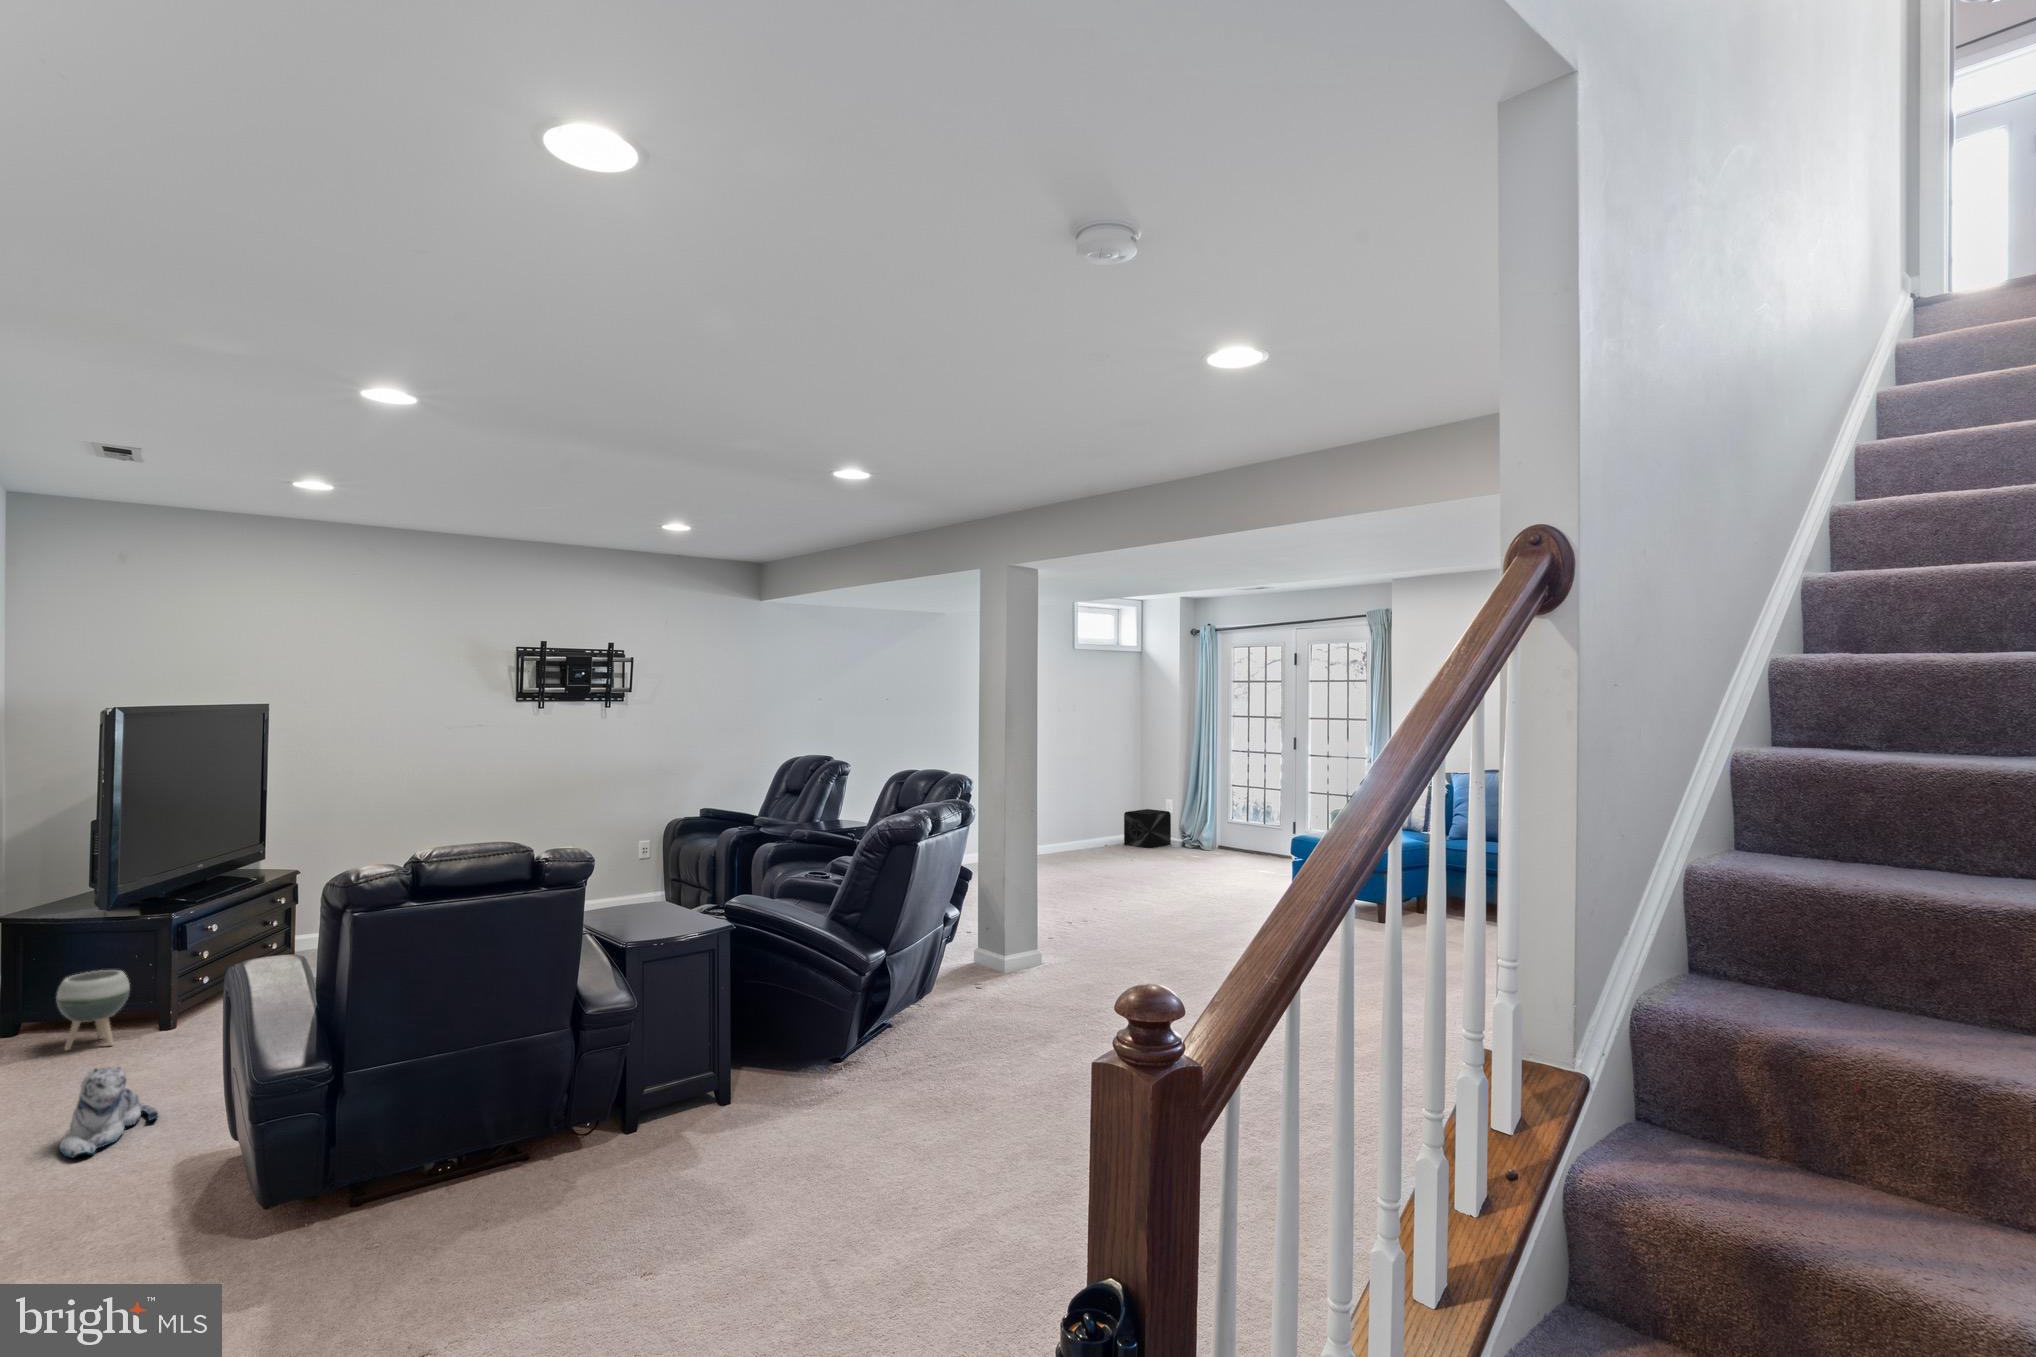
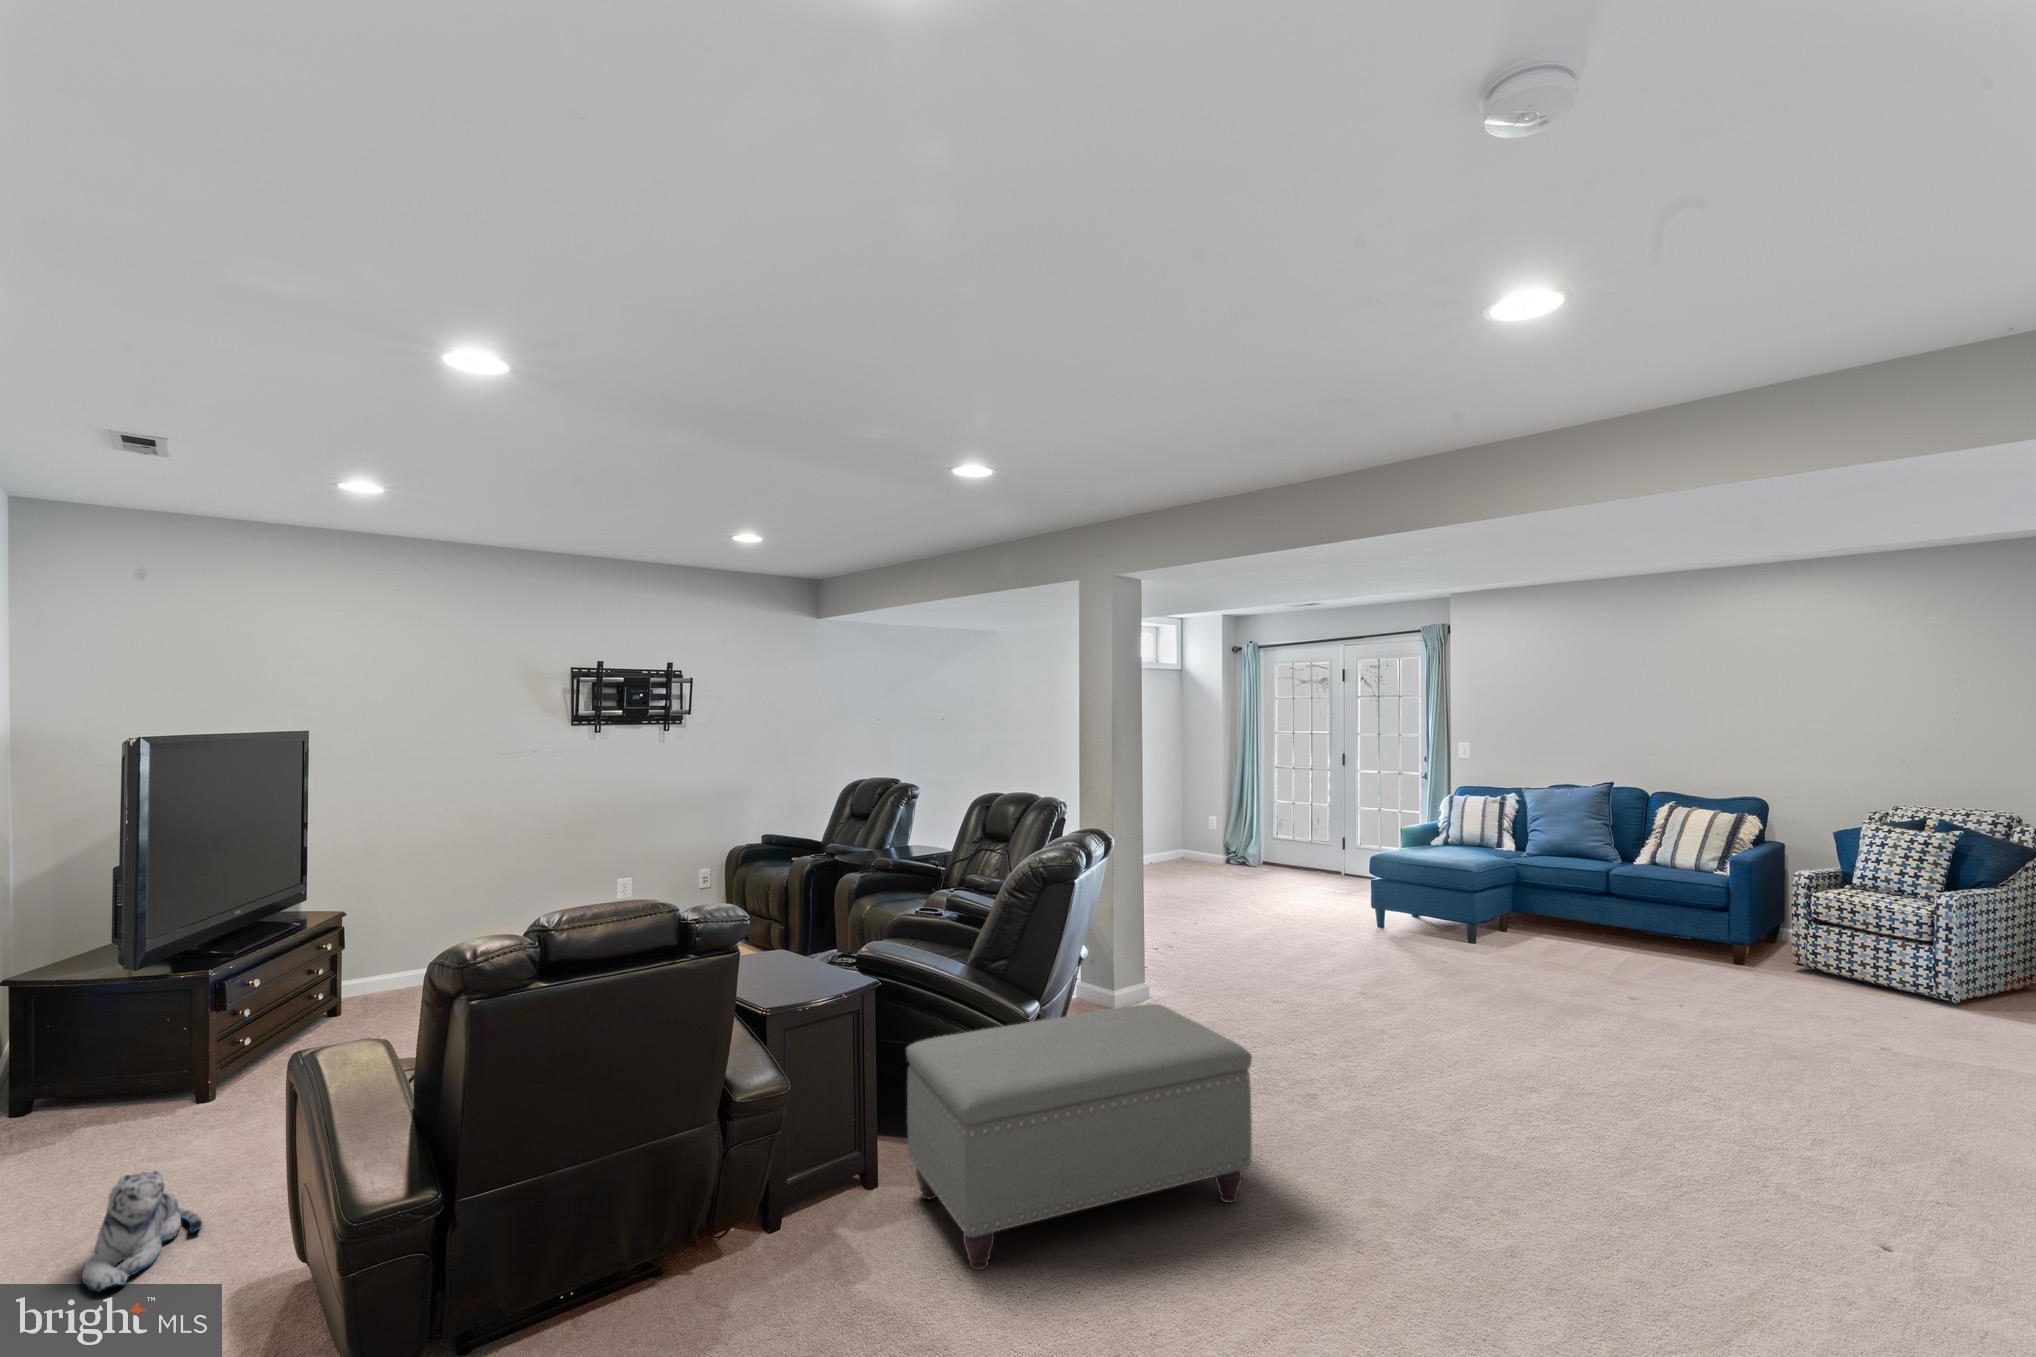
speaker: present [1124,809,1171,848] -> none [1168,826,1215,865]
ottoman: none [753,953,1046,1159] -> present [906,1004,1252,1270]
planter: present [57,970,130,1050] -> none [77,1036,162,1133]

